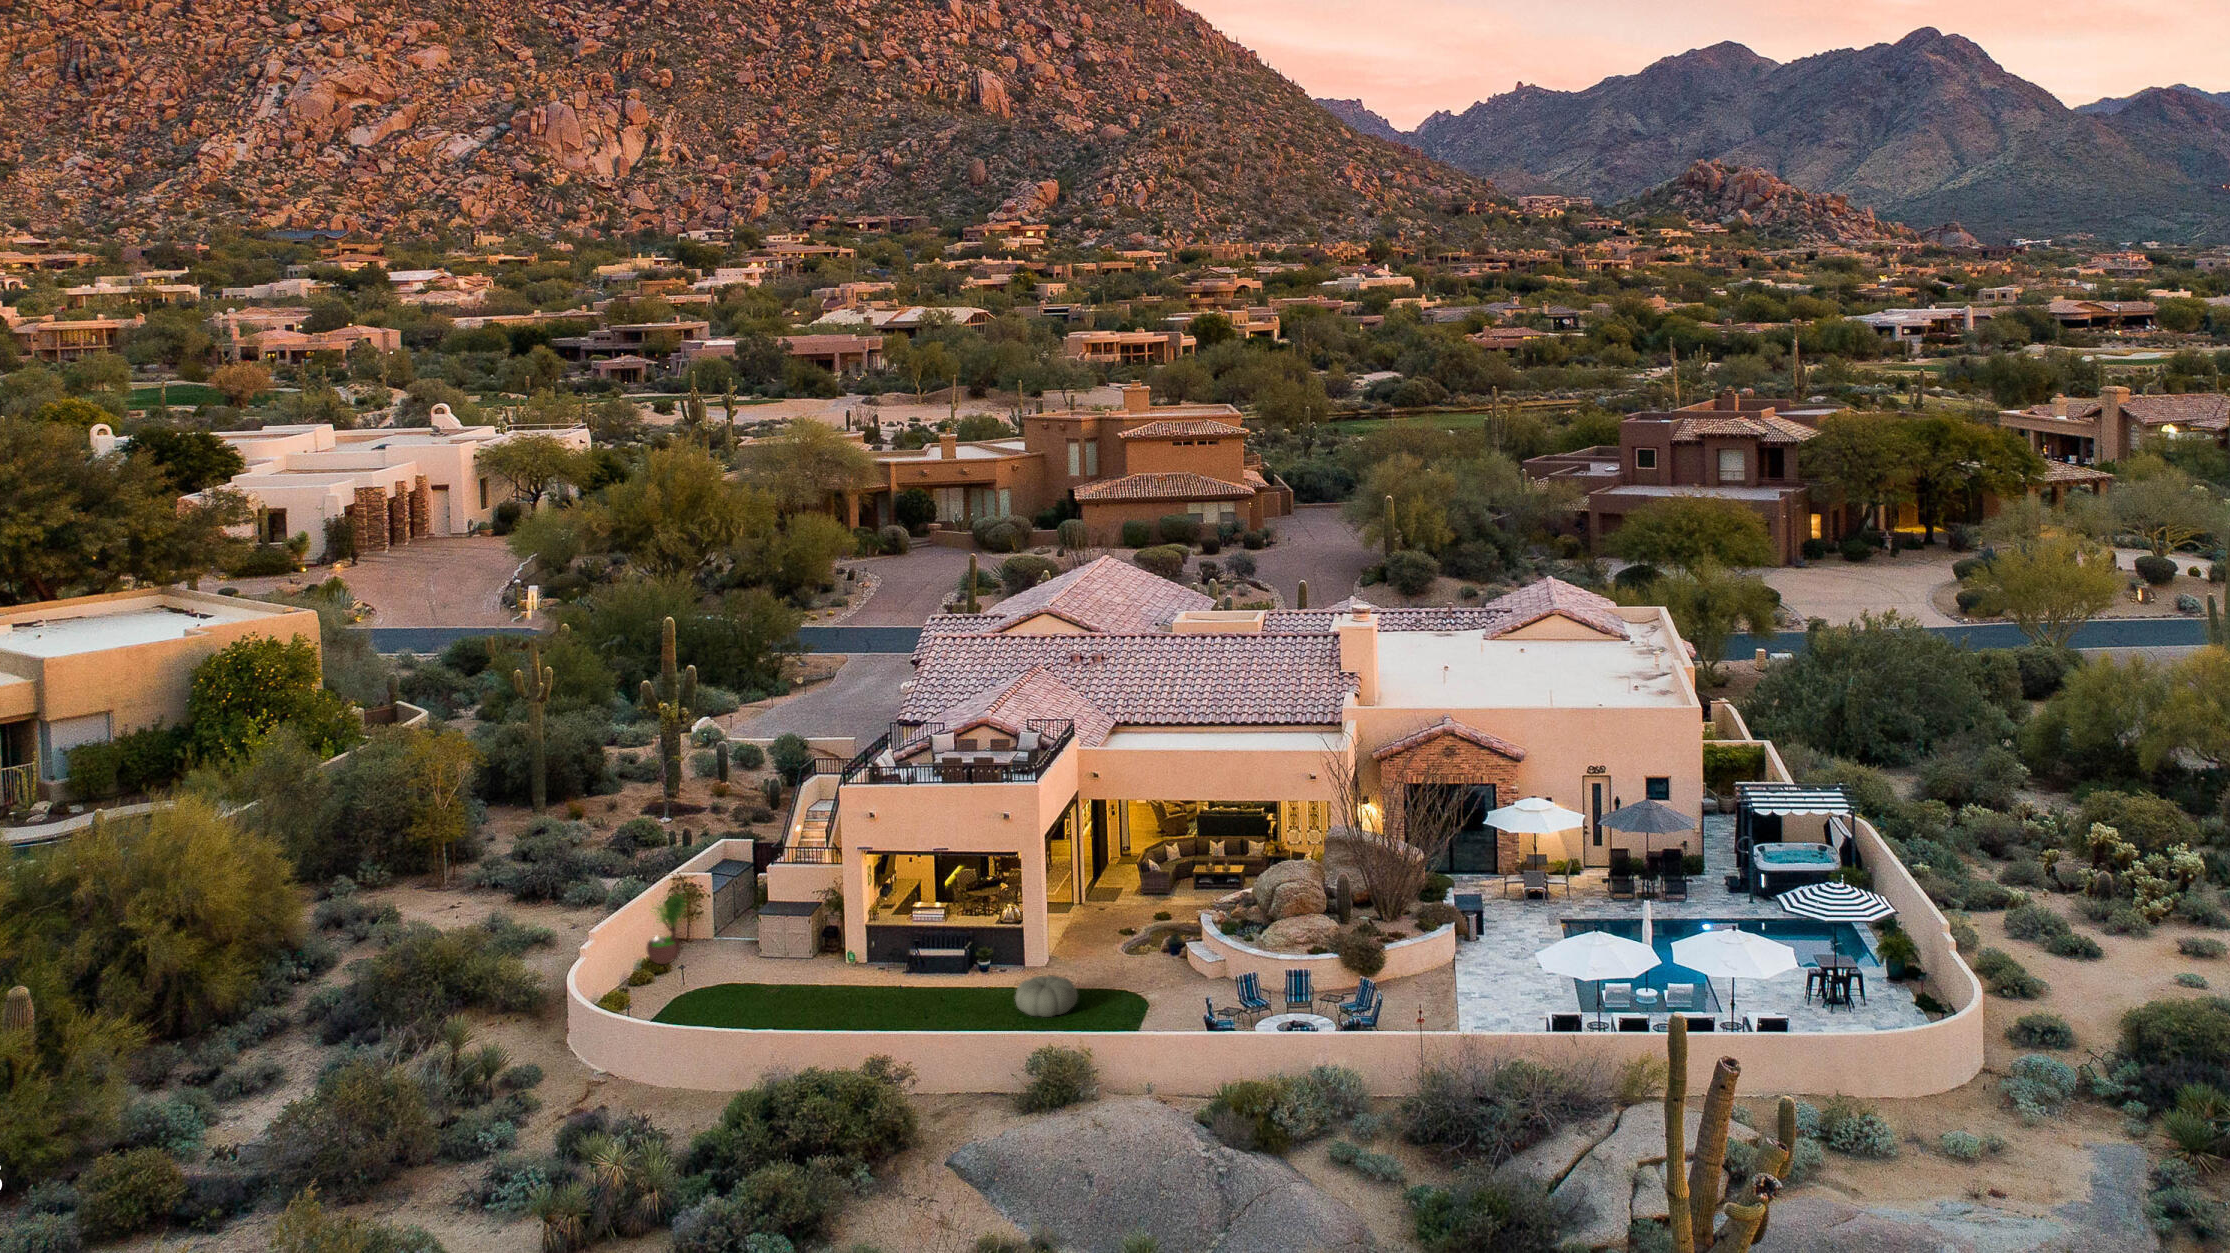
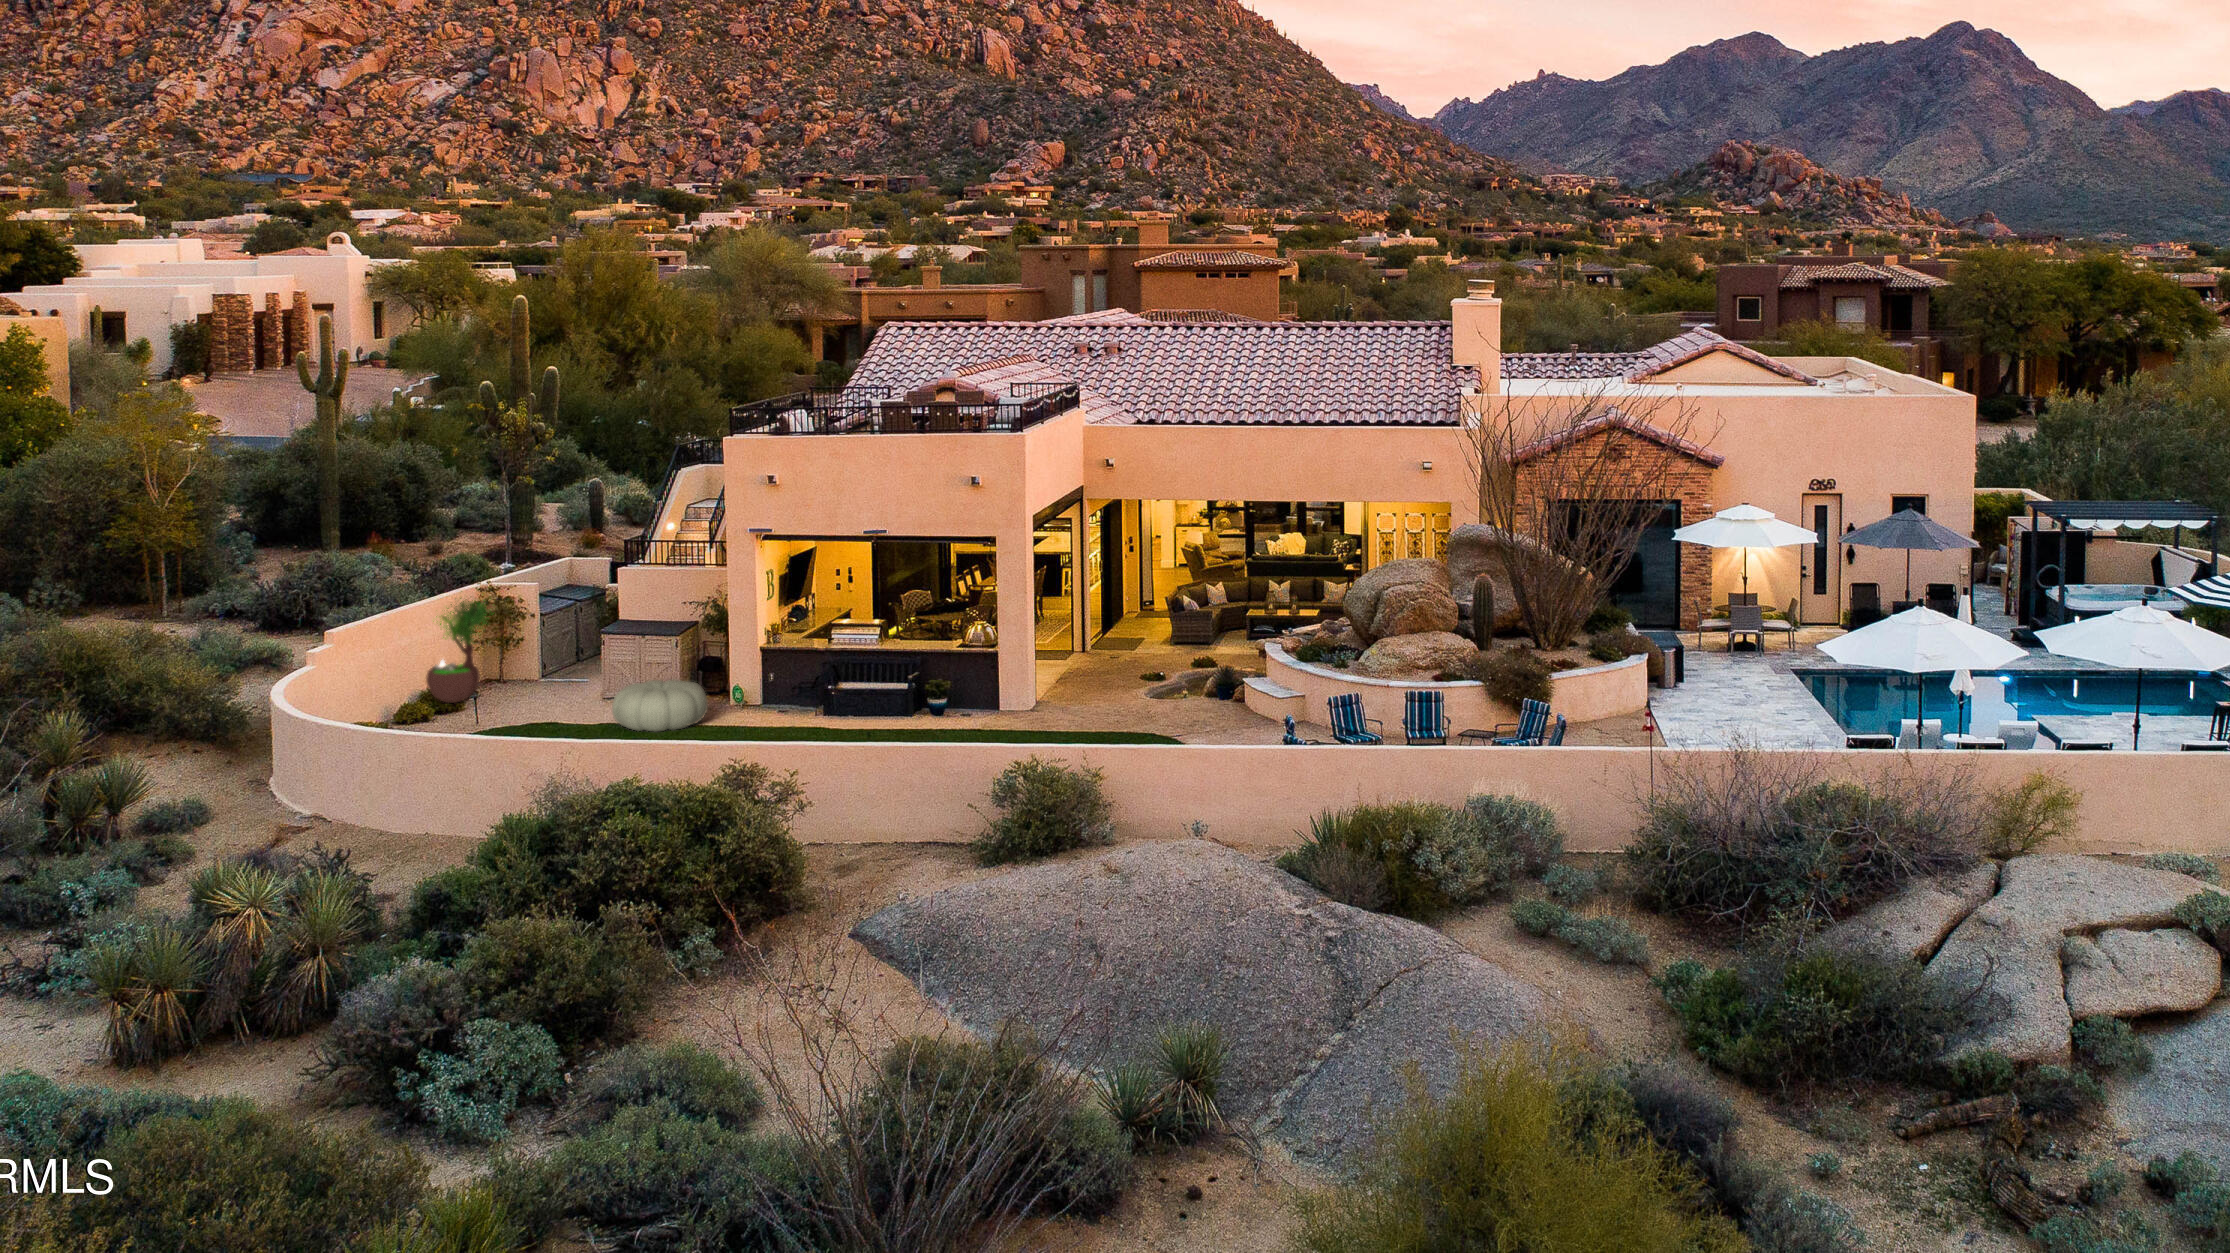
pouf: present [1015,975,1078,1017] -> present [612,679,708,732]

